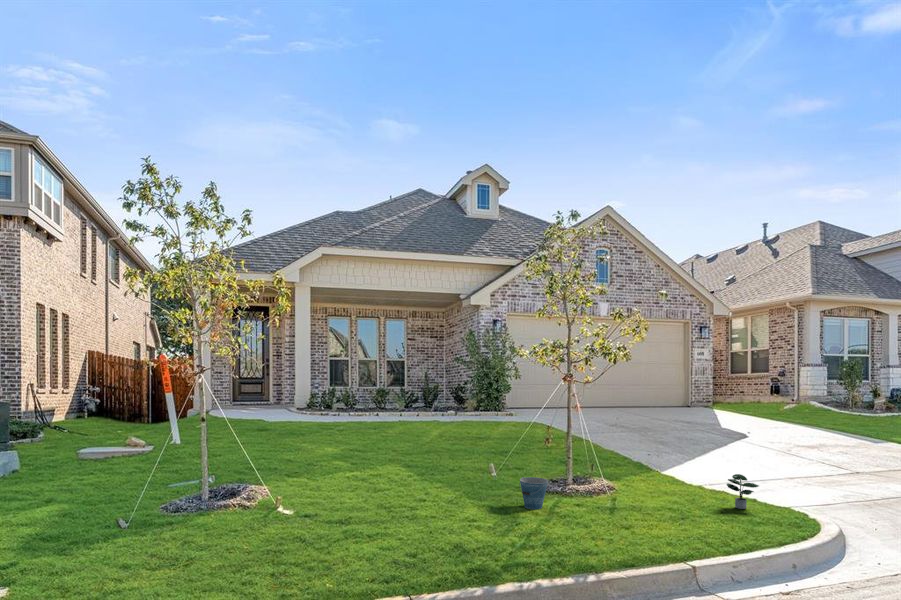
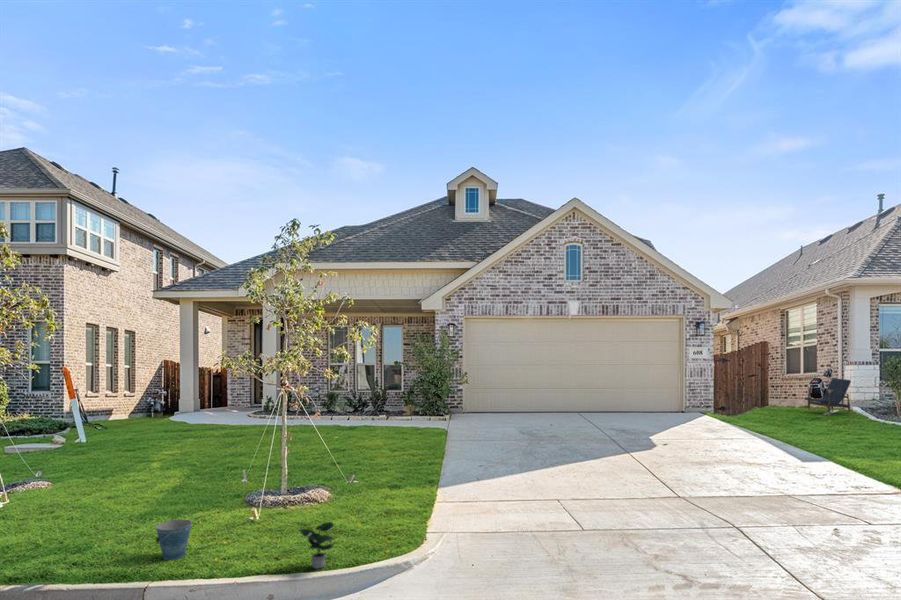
lounge chair: none [773,377,809,408] -> present [805,378,851,416]
bucket: present [520,477,548,509] -> present [156,519,192,560]

